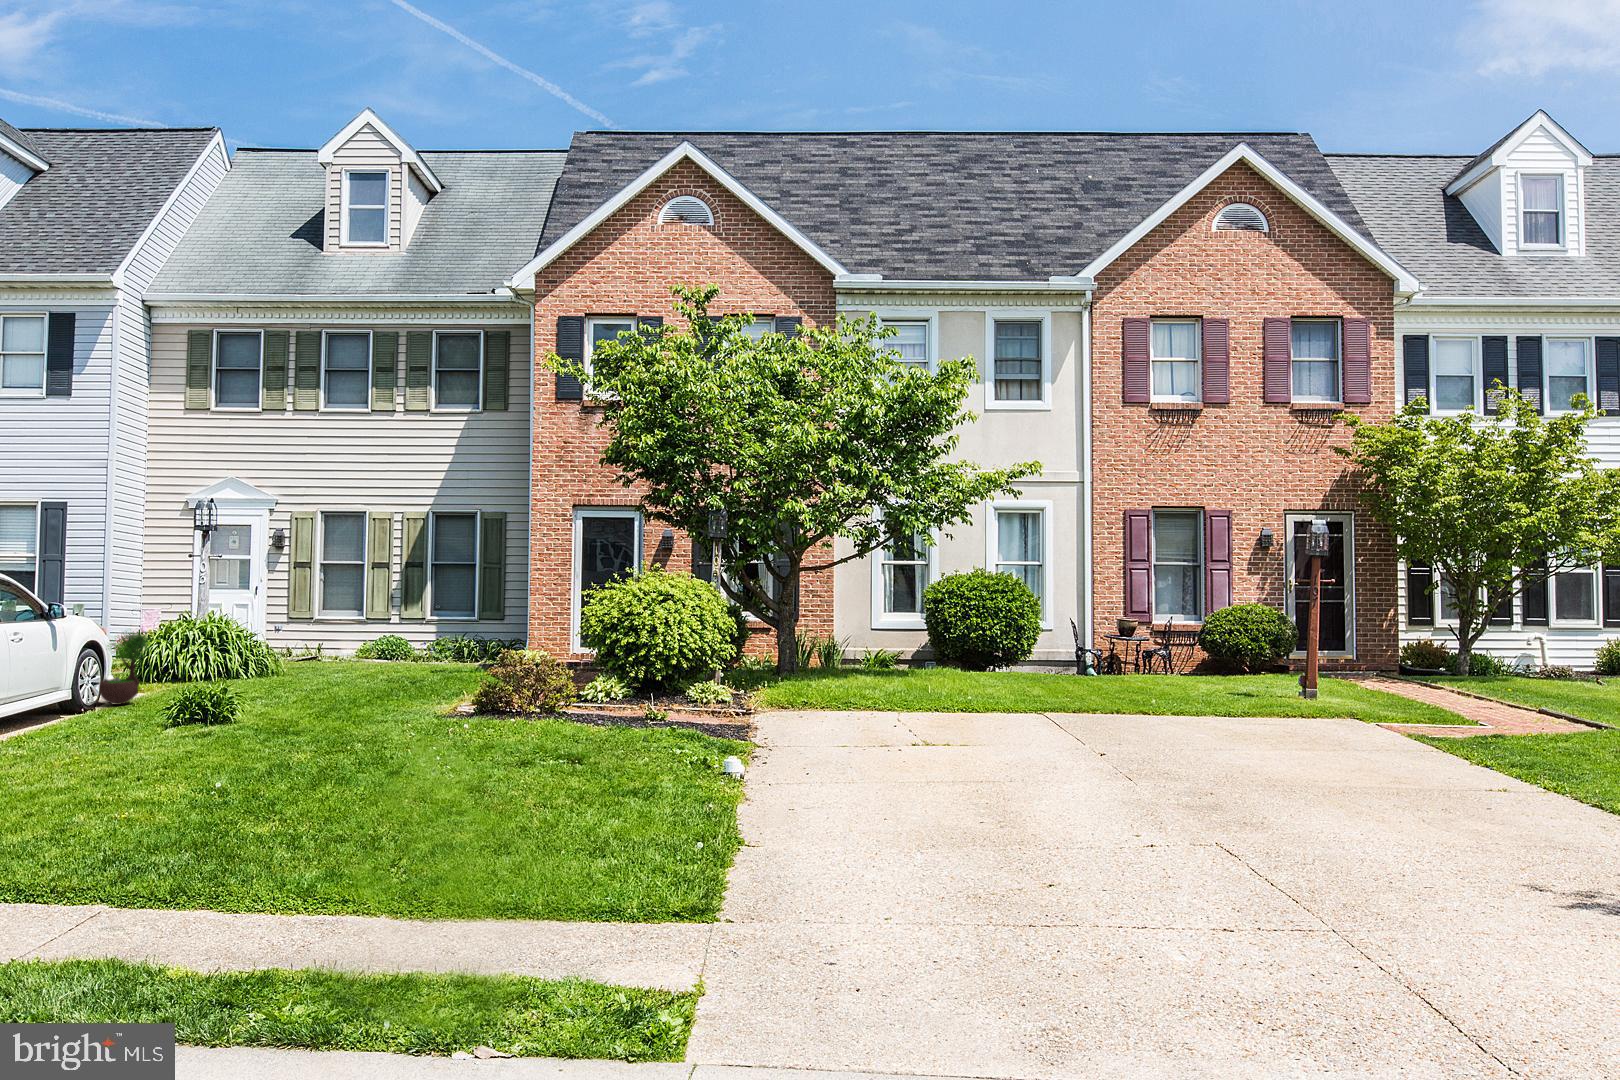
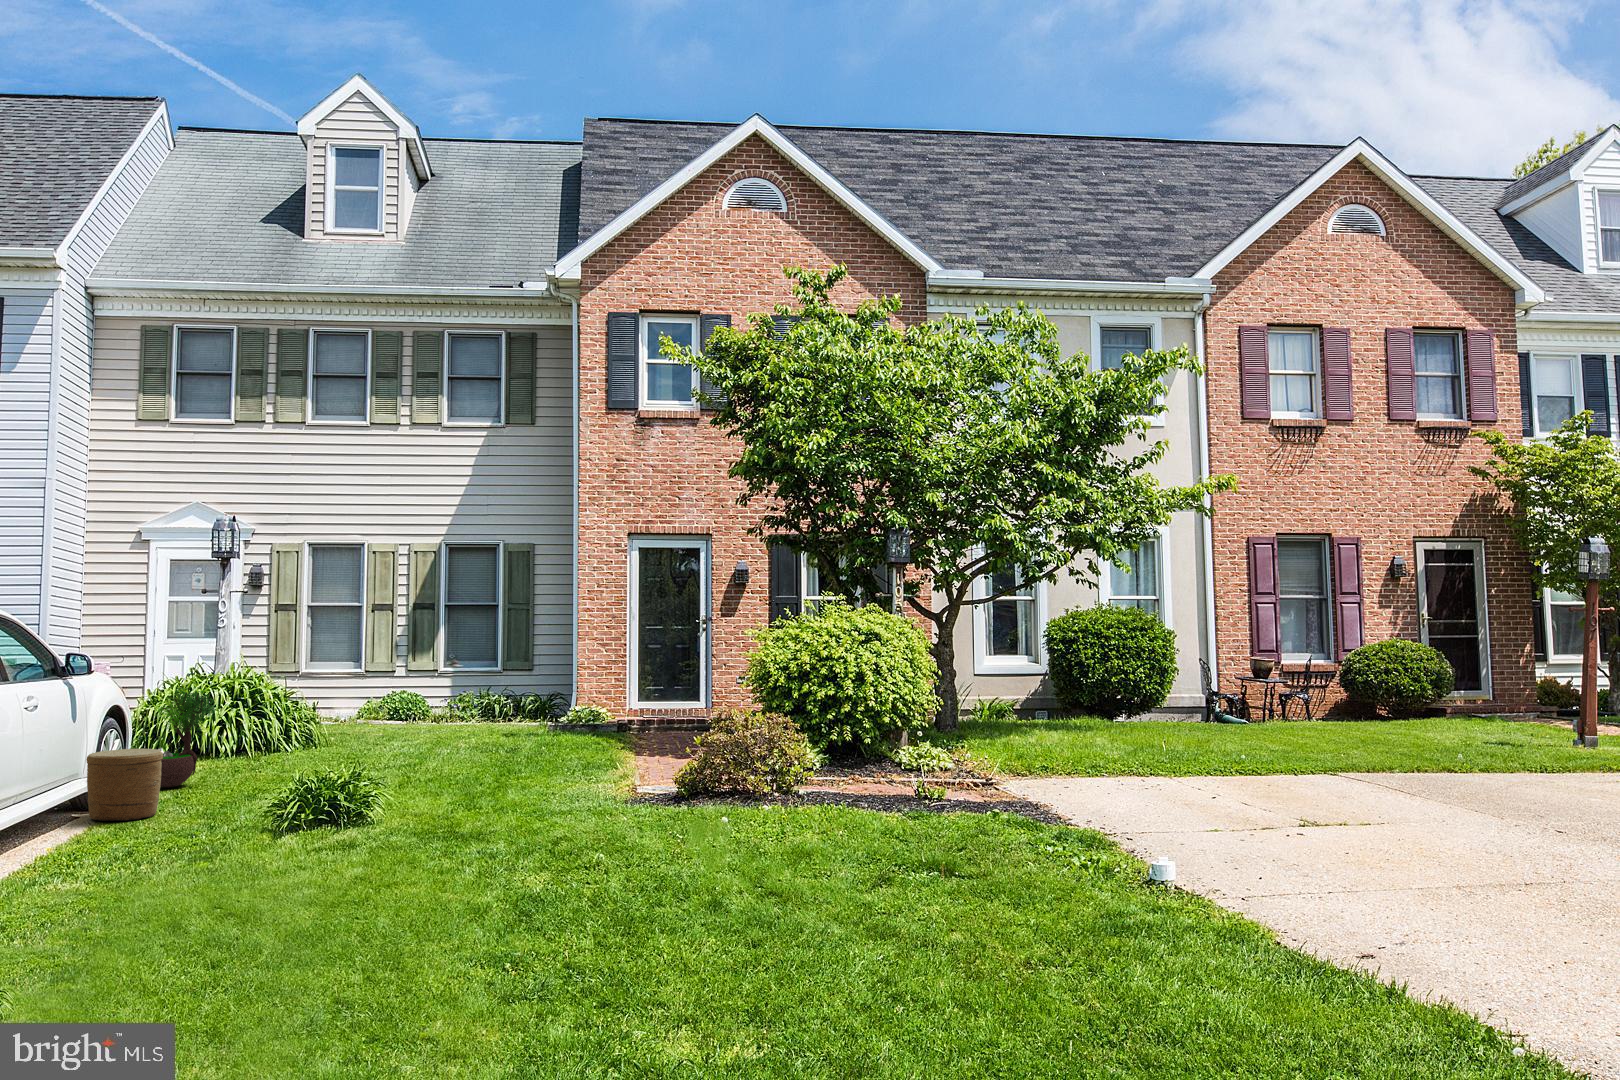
woven basket: none [32,674,92,727] -> present [86,749,163,821]

